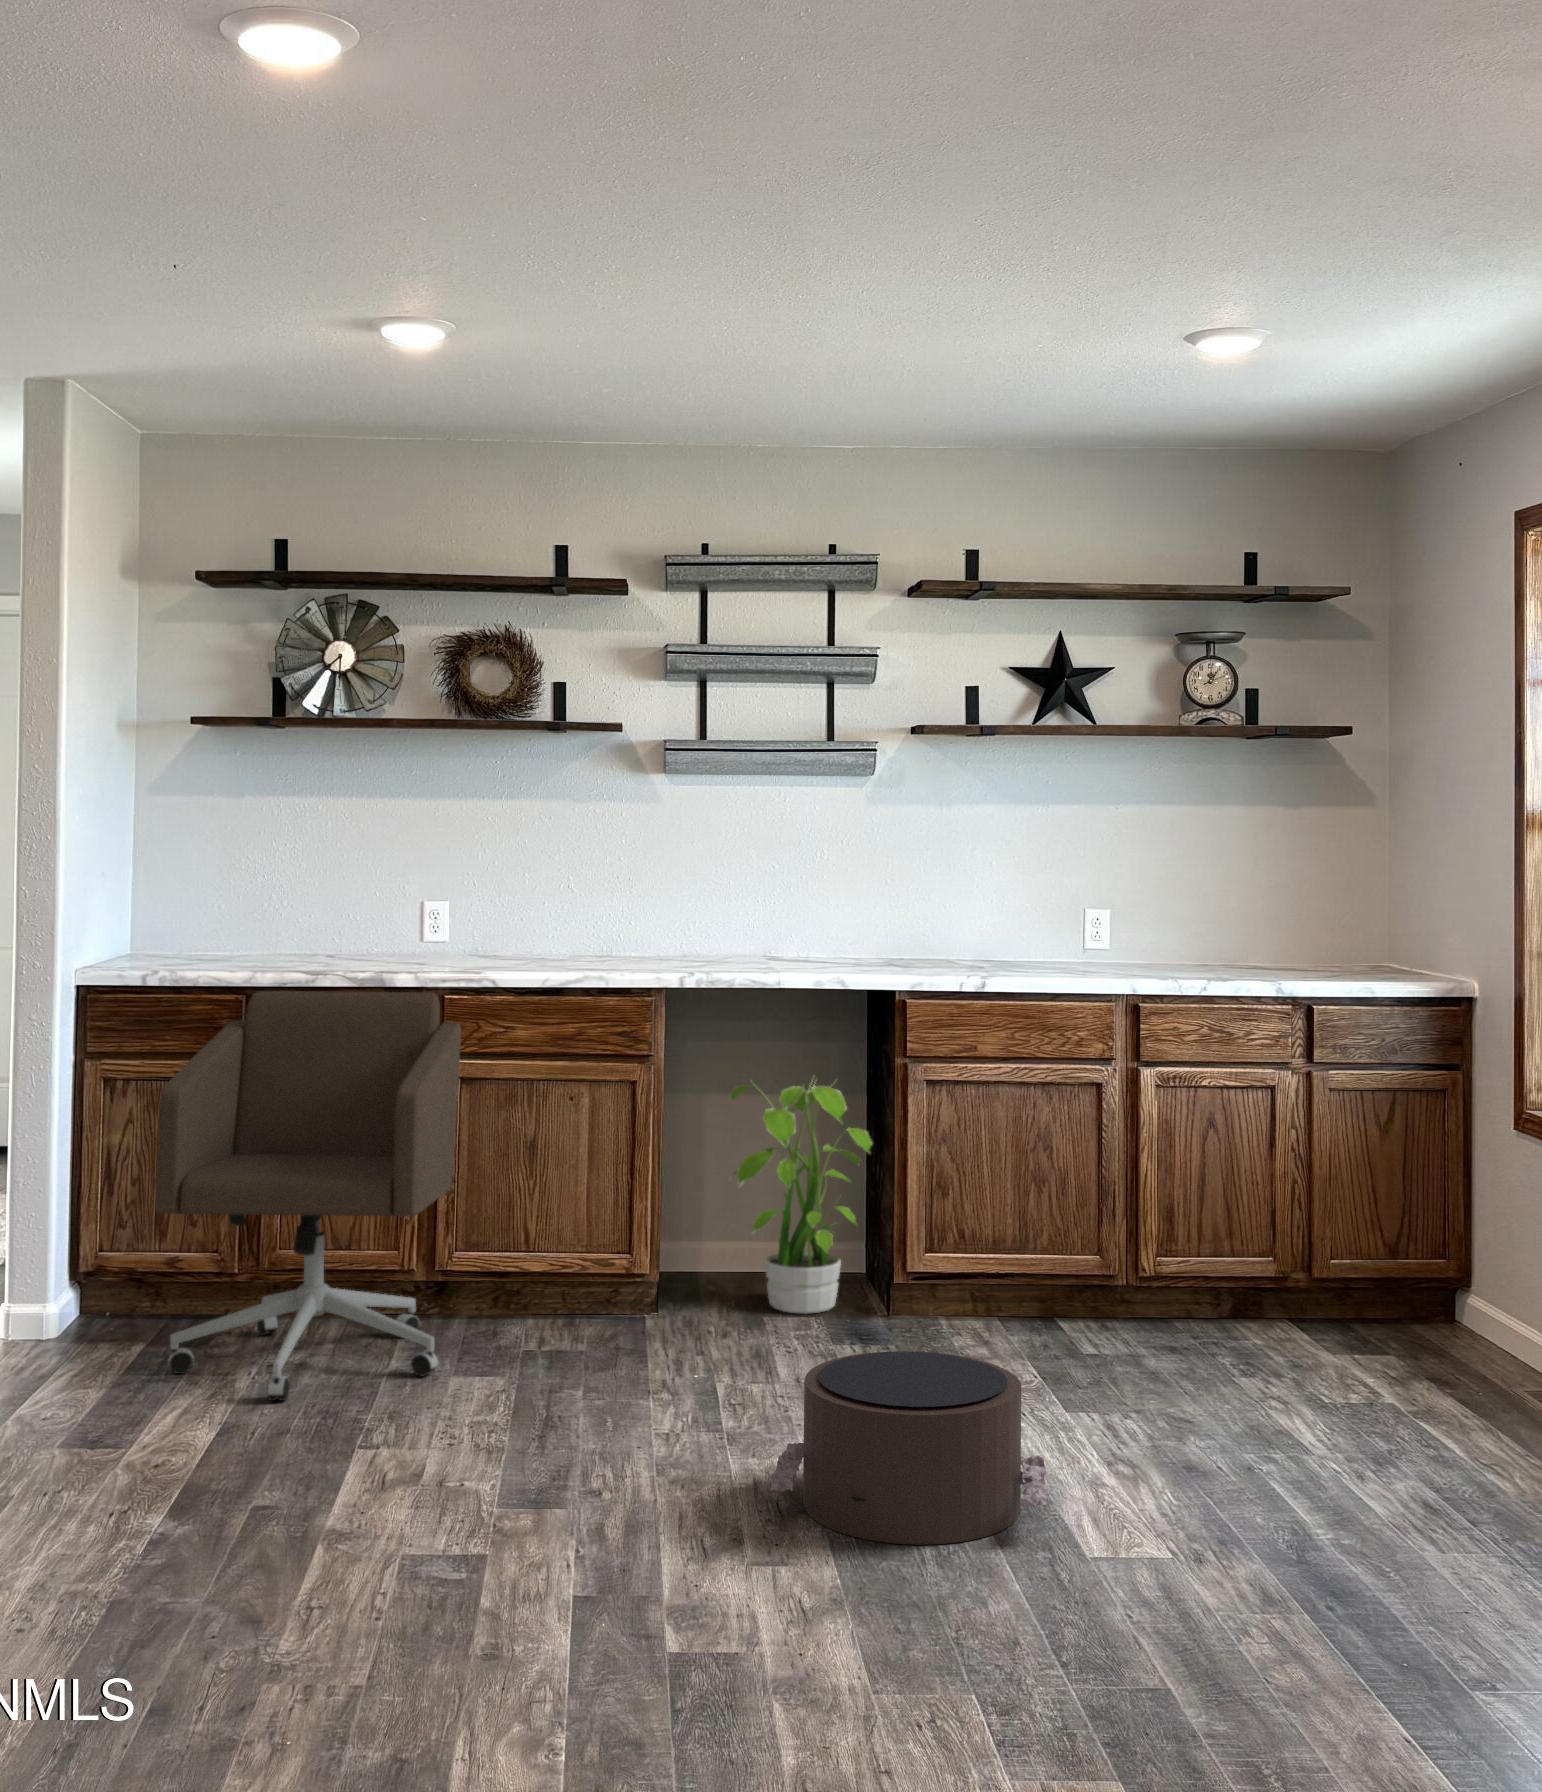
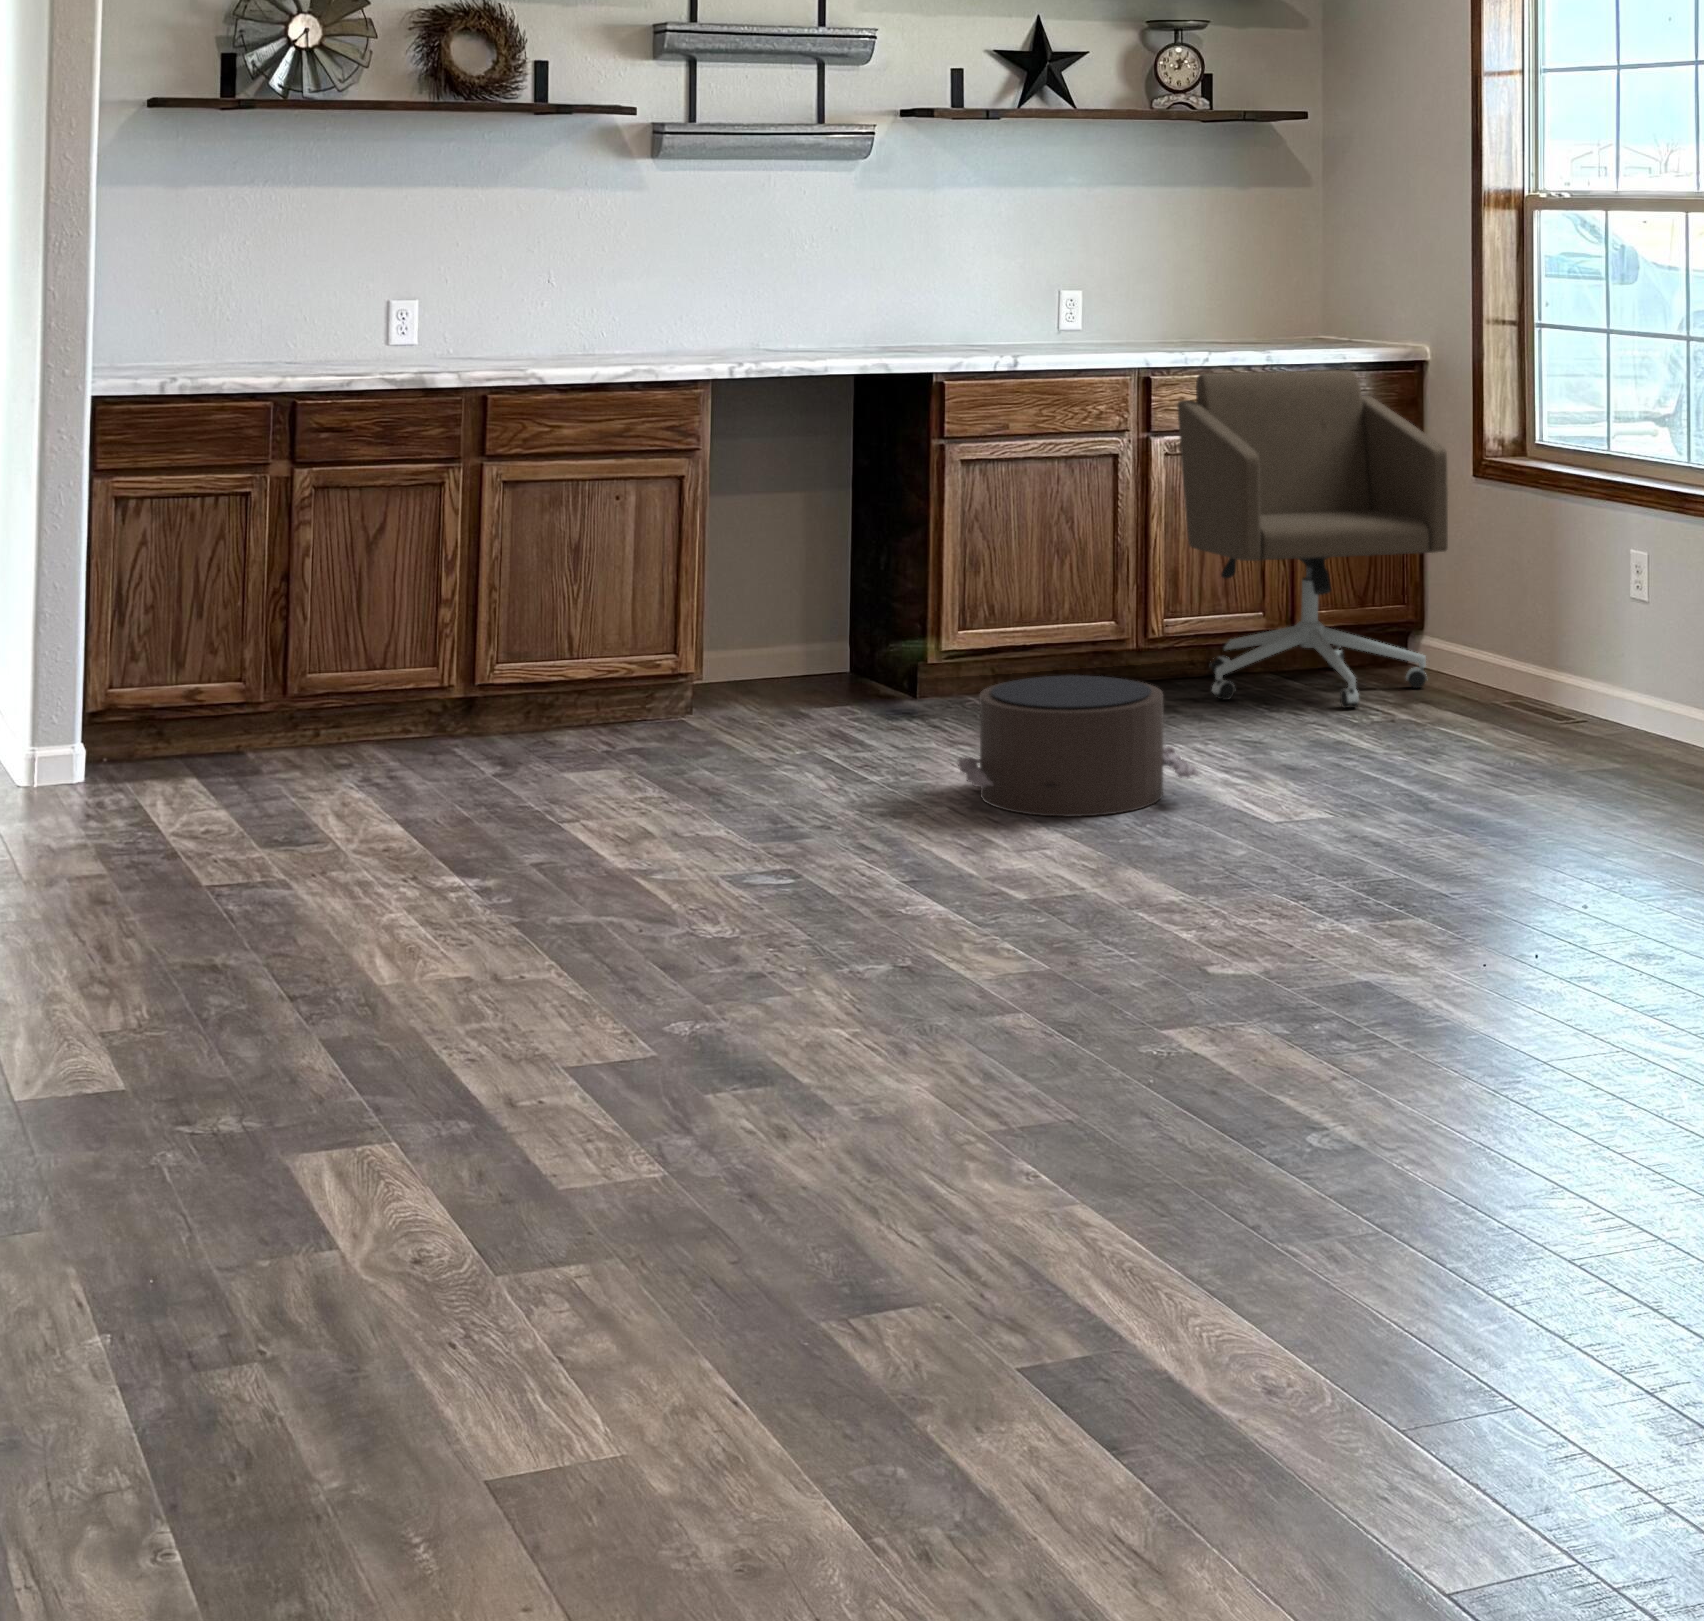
office chair: present [155,991,461,1401] -> present [1177,370,1448,708]
potted plant: present [730,1082,872,1313] -> none [754,463,906,687]

